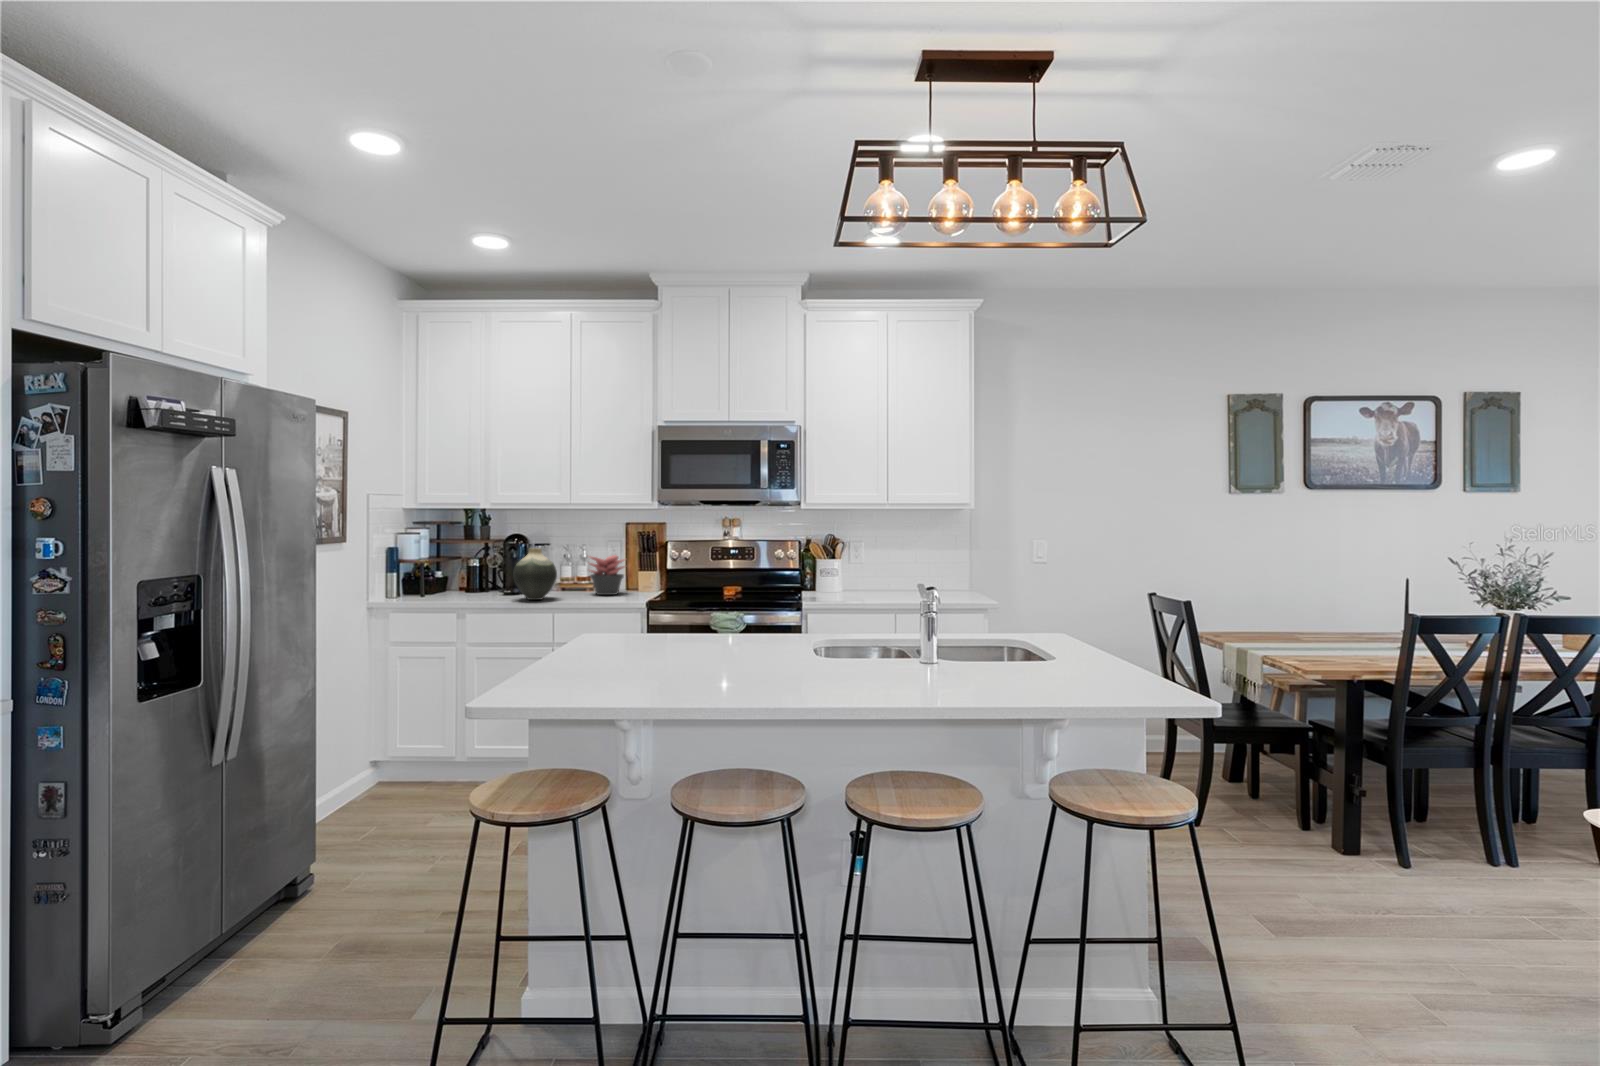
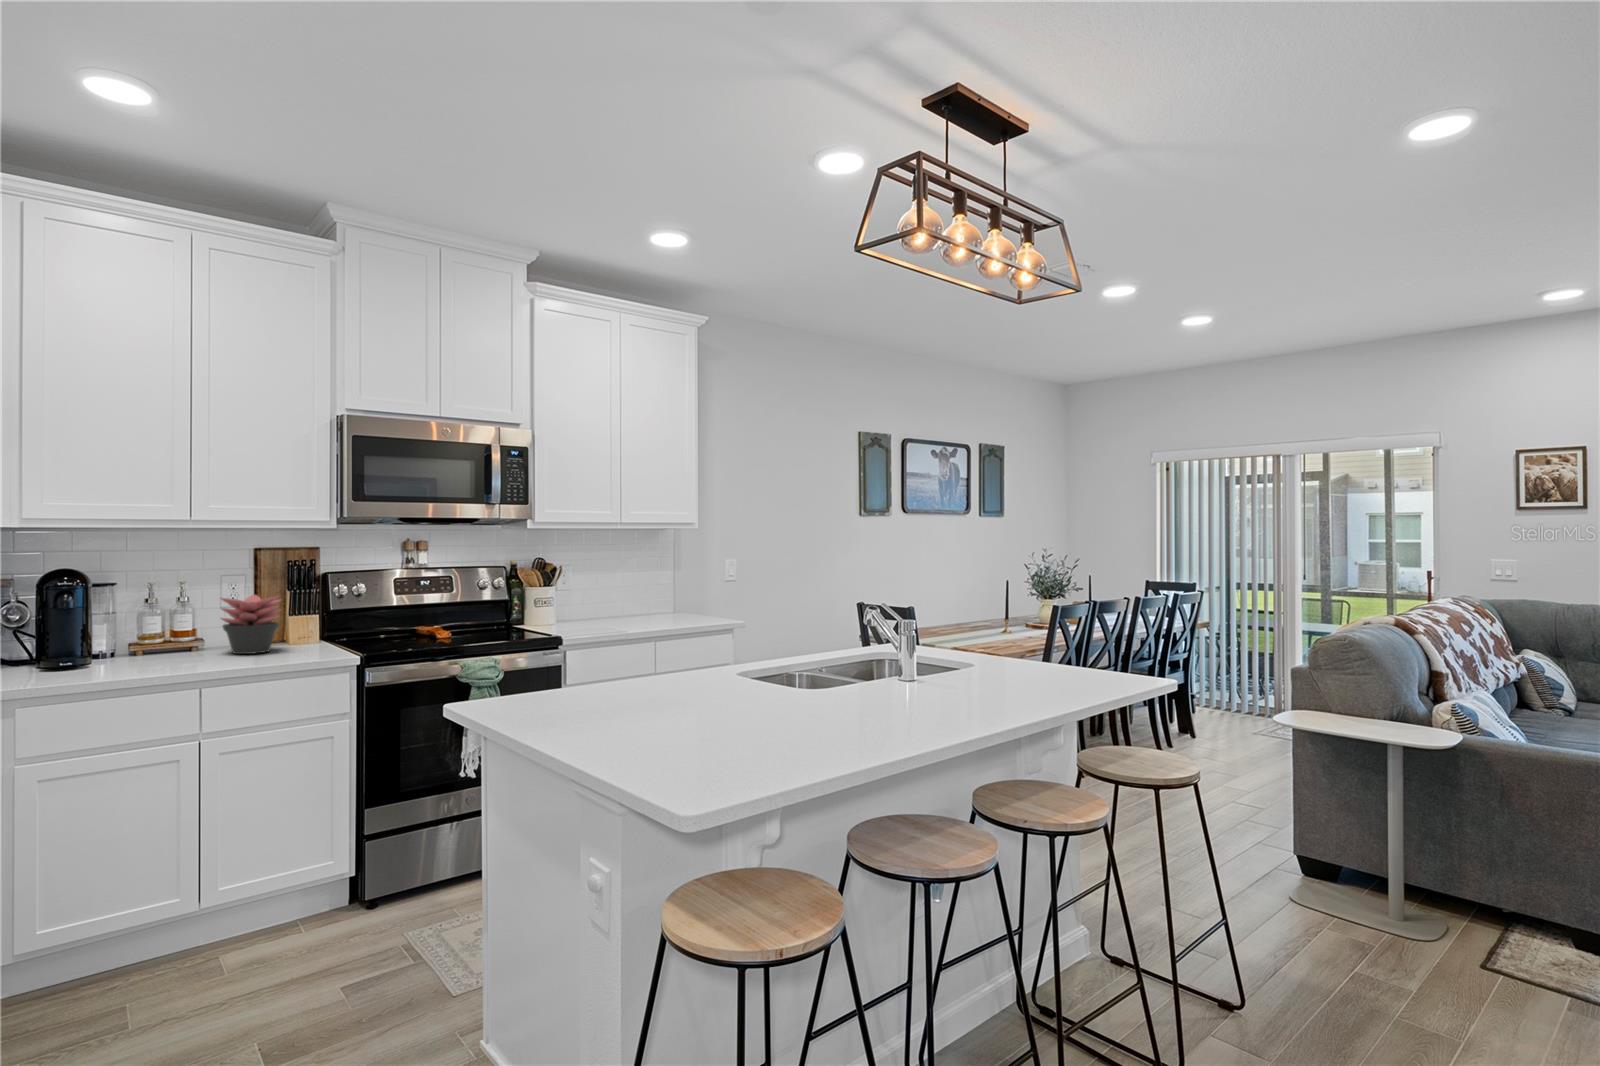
vase: present [513,548,557,600] -> none [108,590,191,671]

